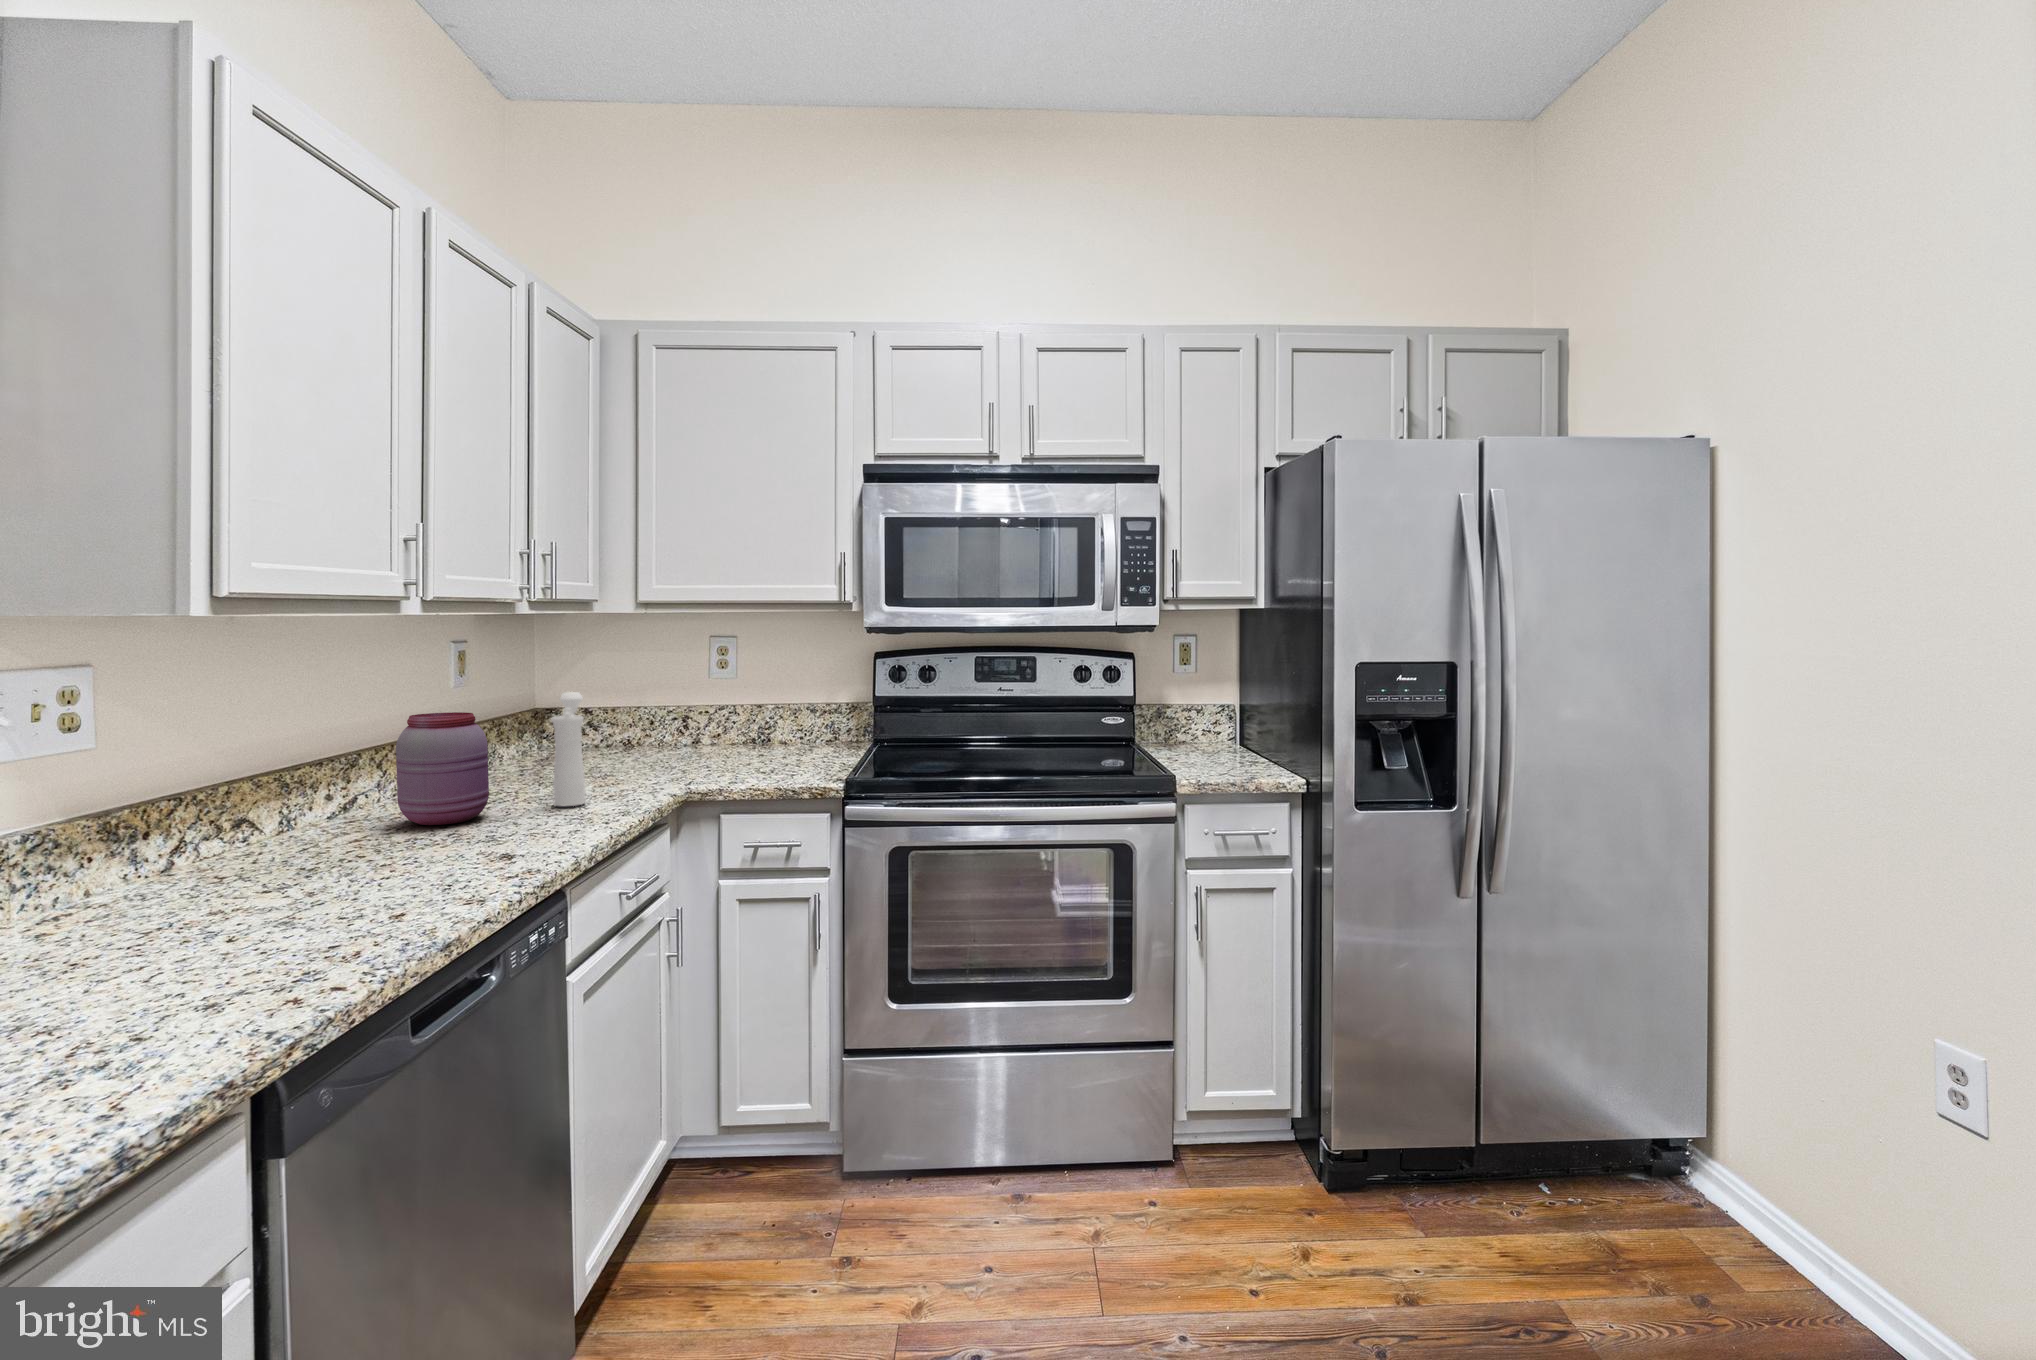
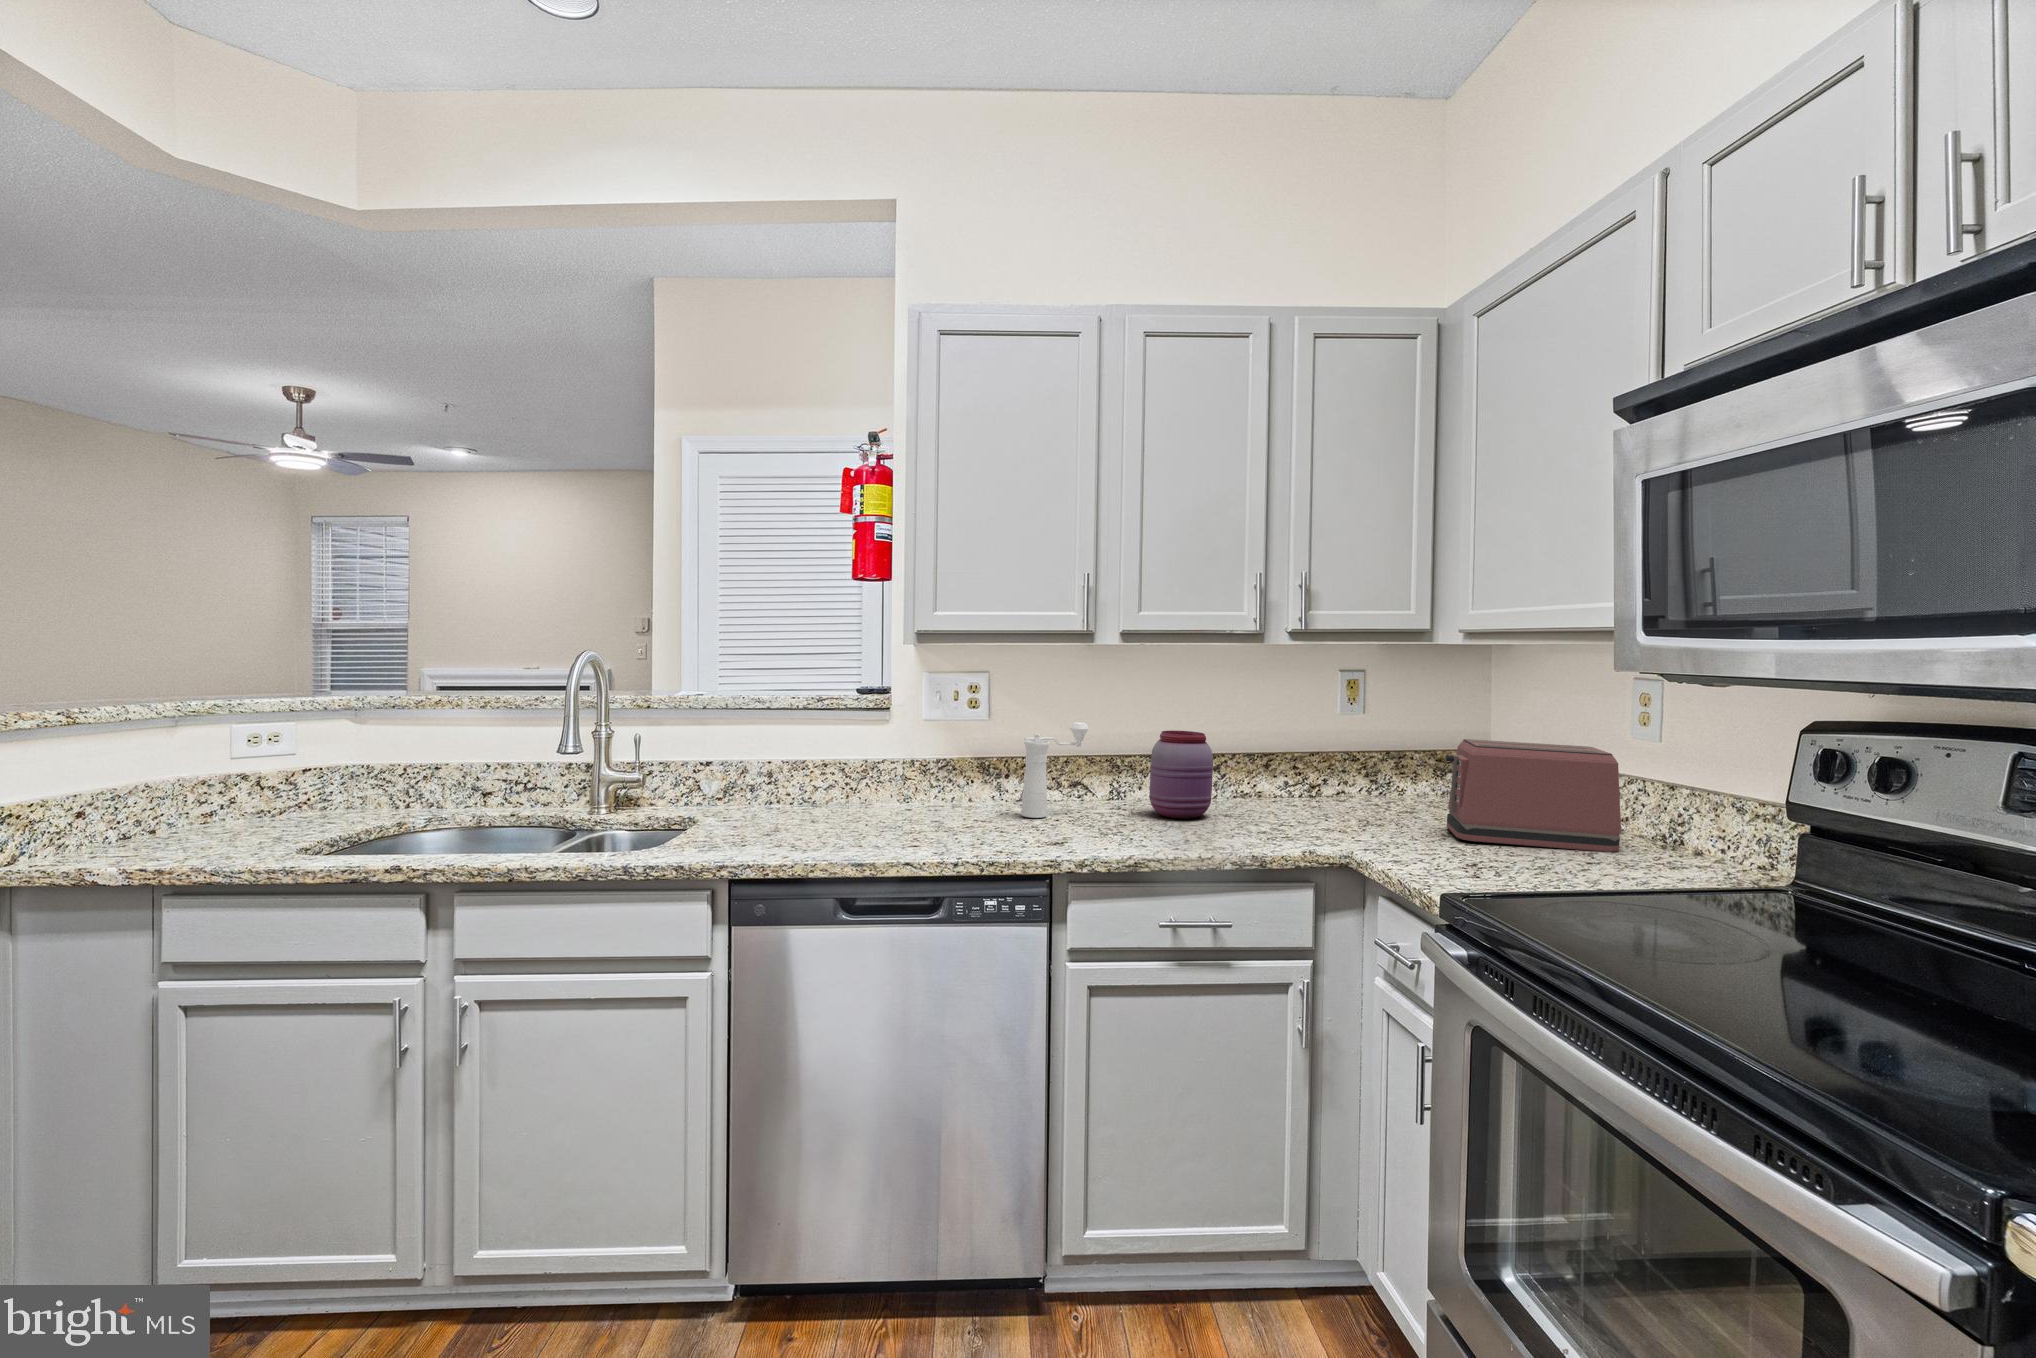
toaster: none [651,680,785,770] -> present [1446,739,1621,852]
pepper mill: present [551,692,586,806] -> present [1022,723,1089,818]

